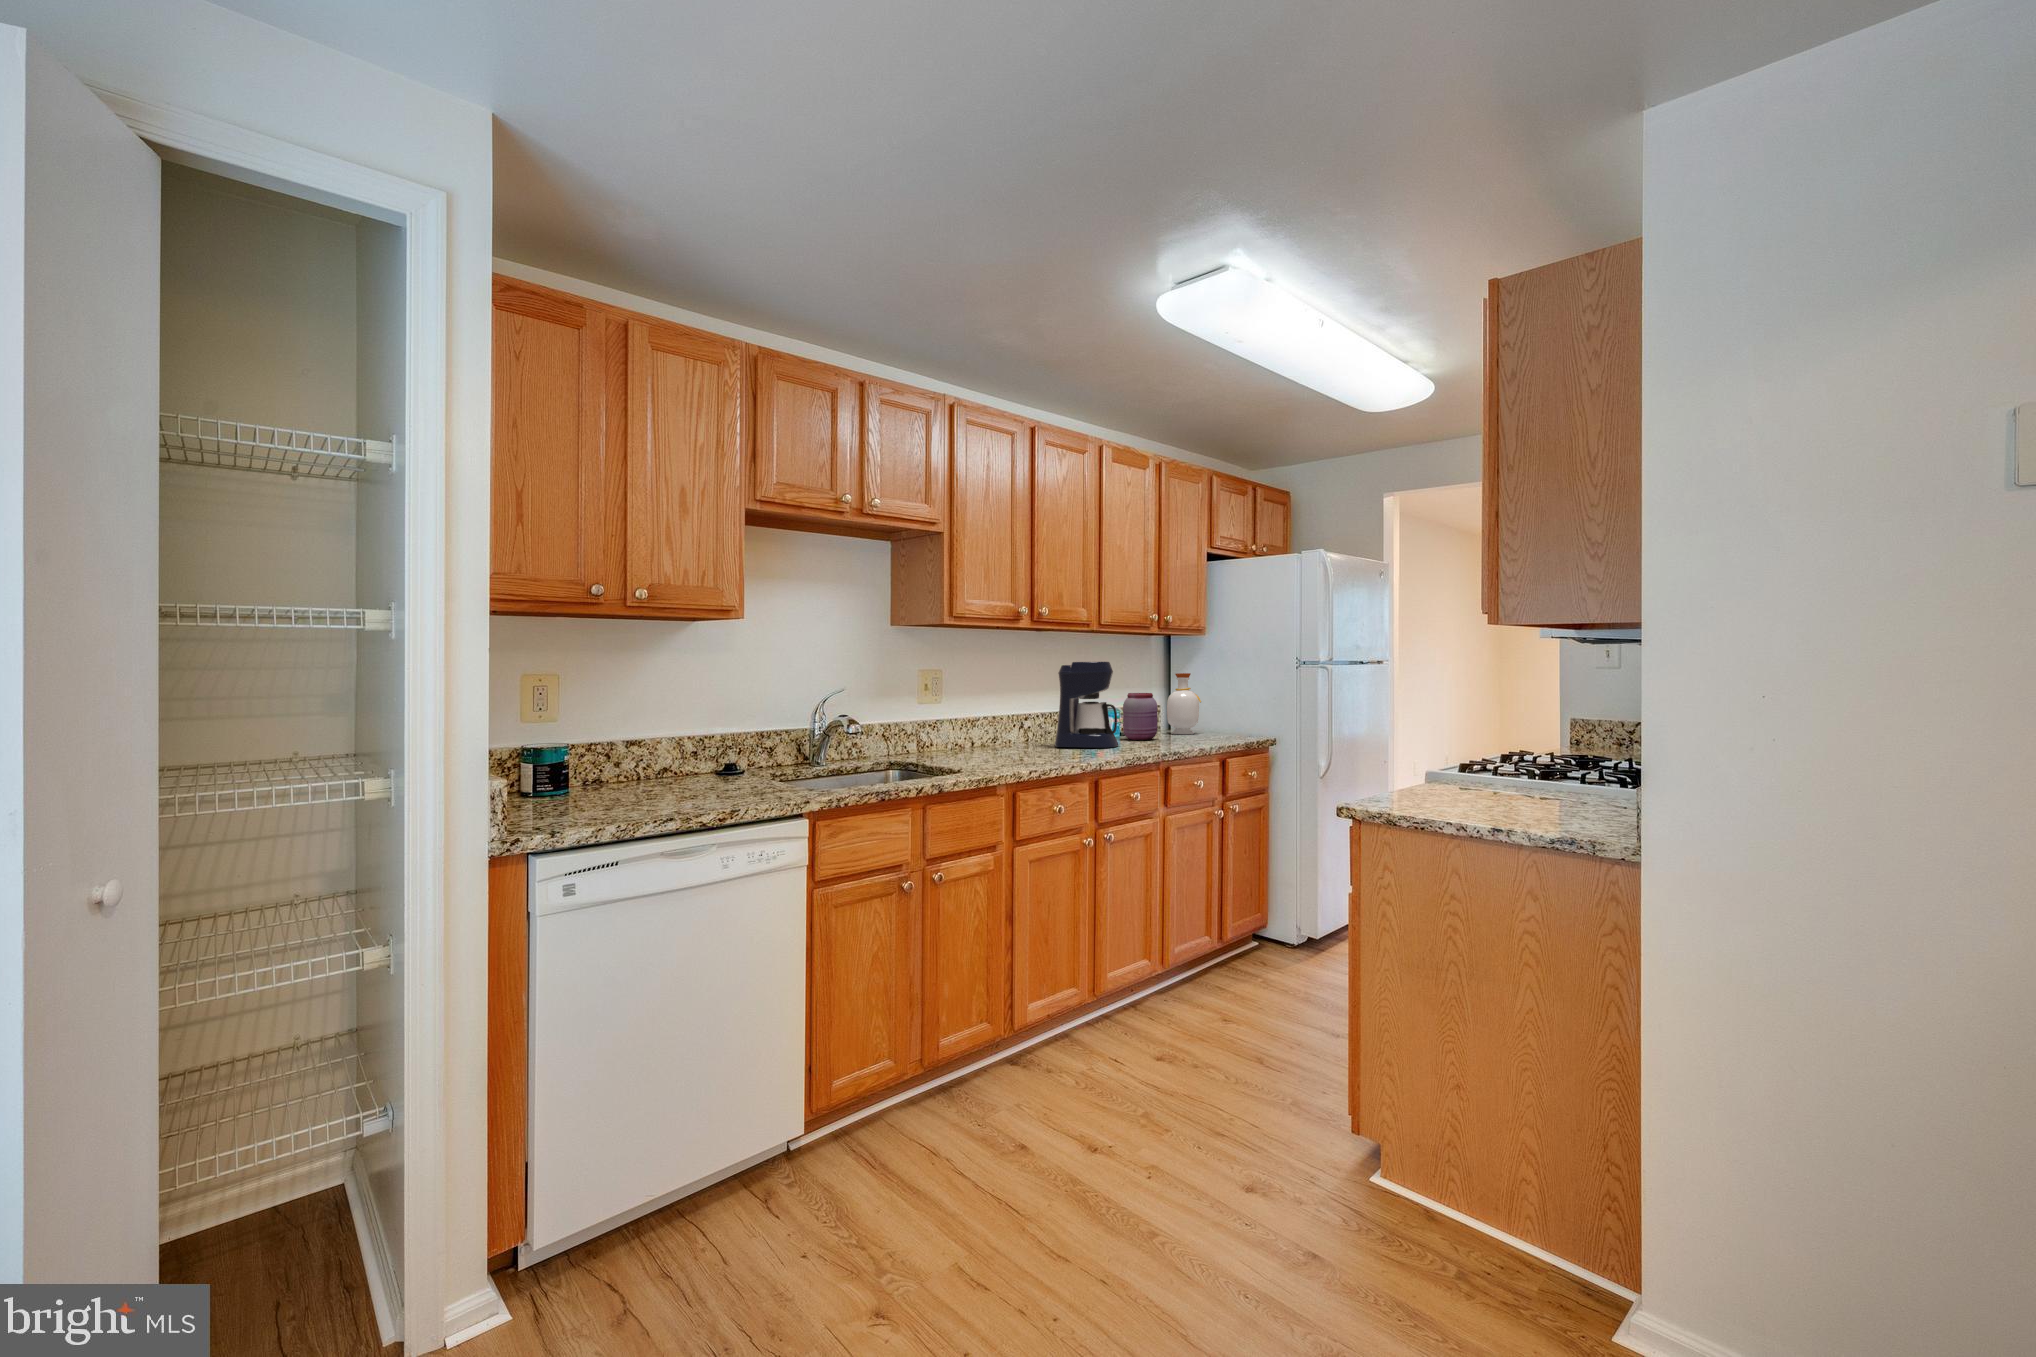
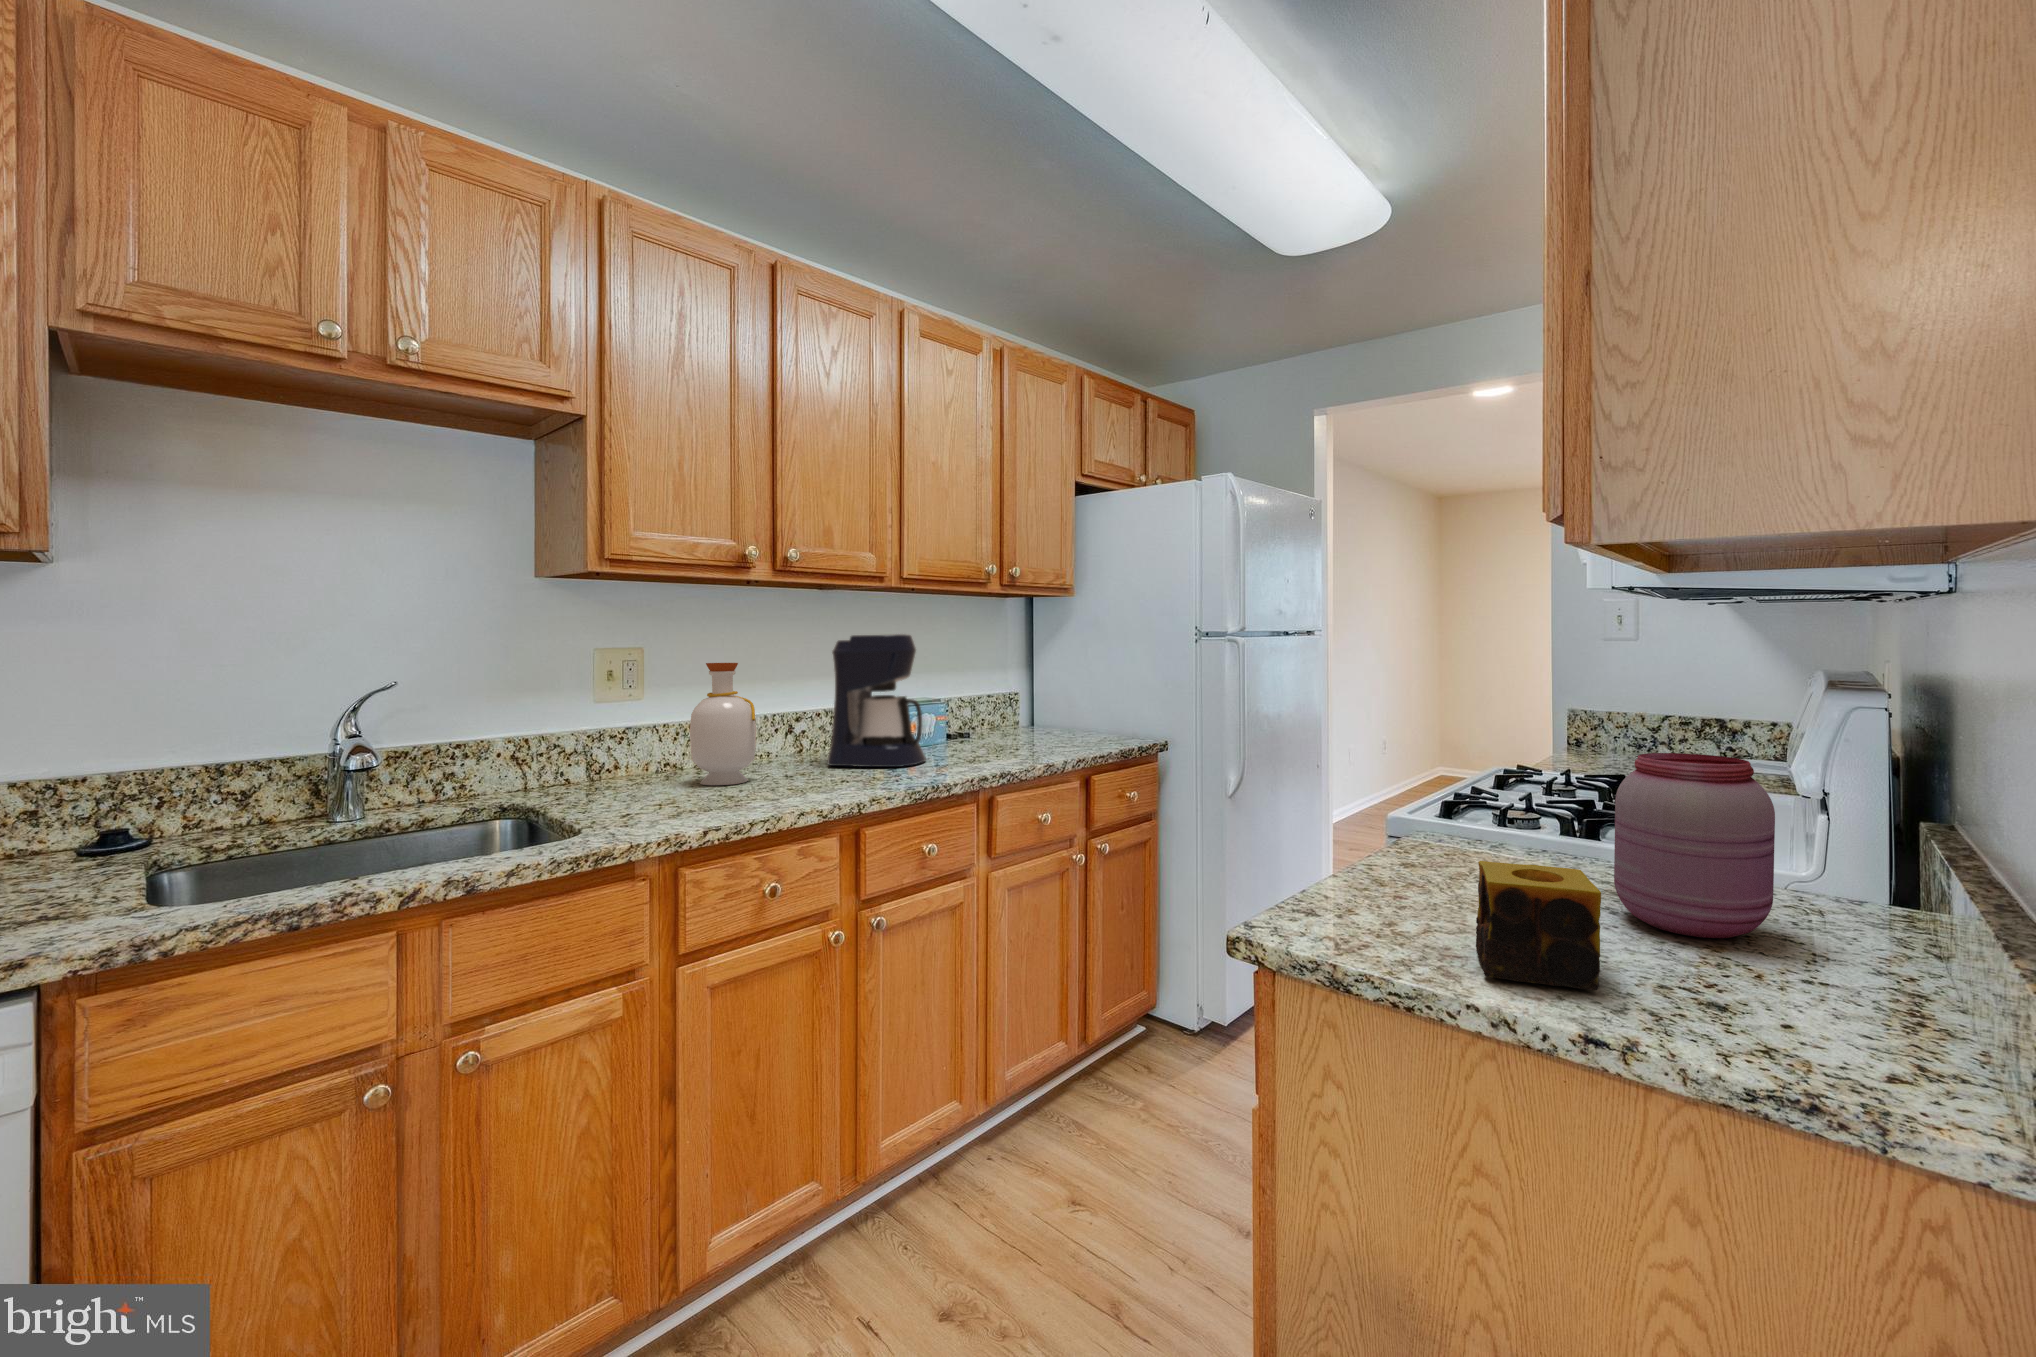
bottle: present [1167,673,1201,734] -> present [690,663,756,785]
jar: present [1123,693,1158,740] -> present [1614,753,1775,938]
candle: none [1448,764,1495,810] -> present [1476,861,1601,990]

